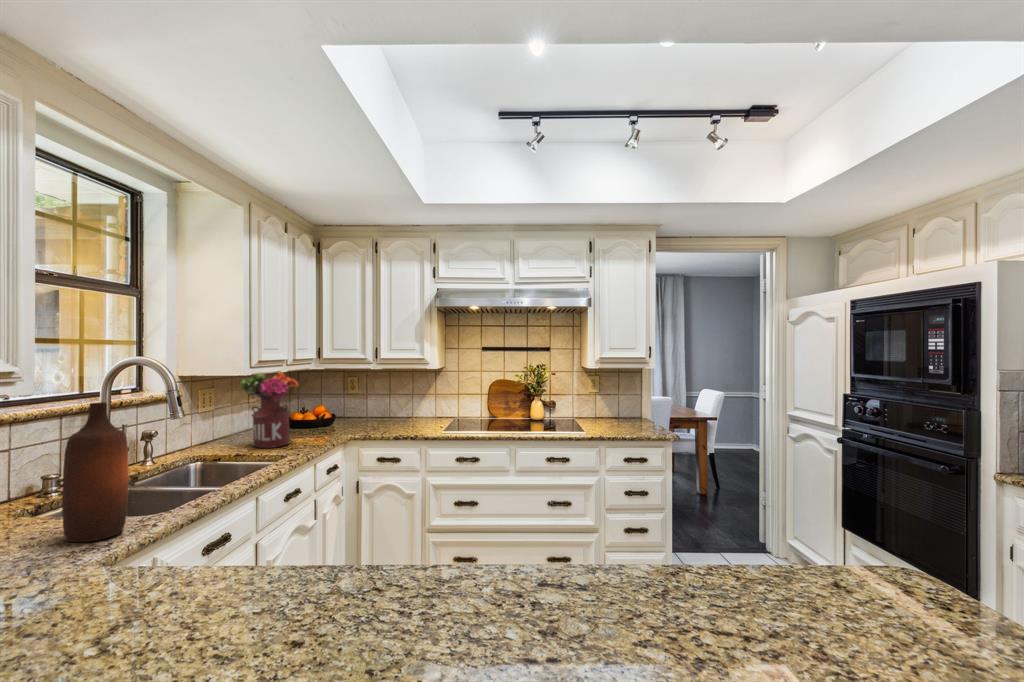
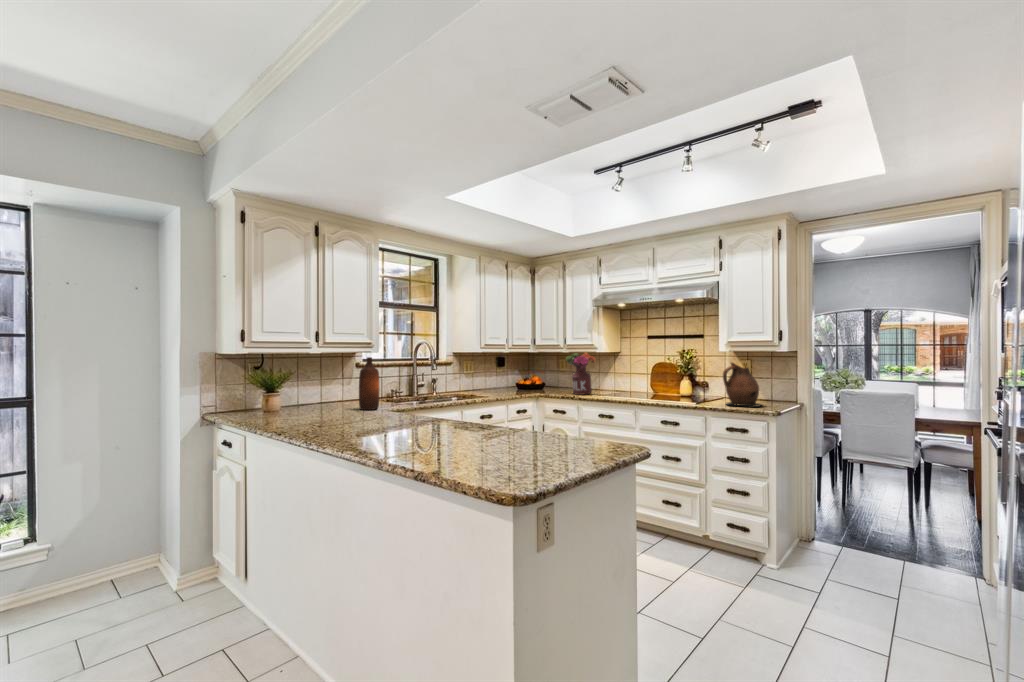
flower arrangement: present [240,371,298,448] -> present [566,352,595,395]
ceramic pitcher: none [602,382,647,432] -> present [723,363,762,407]

